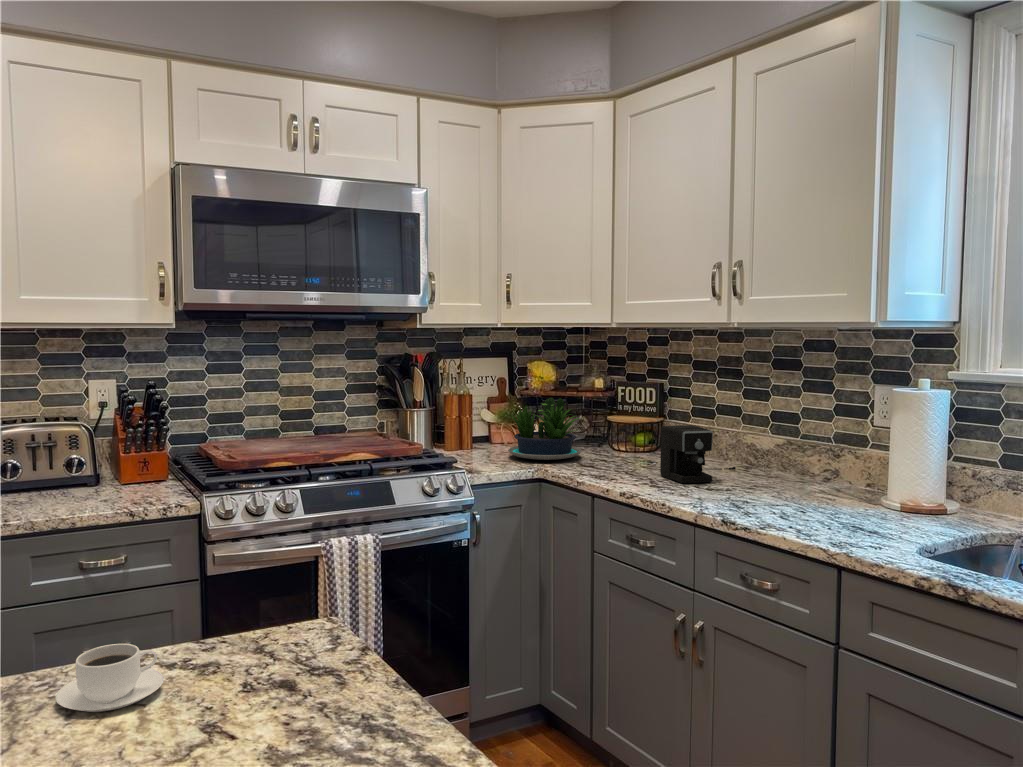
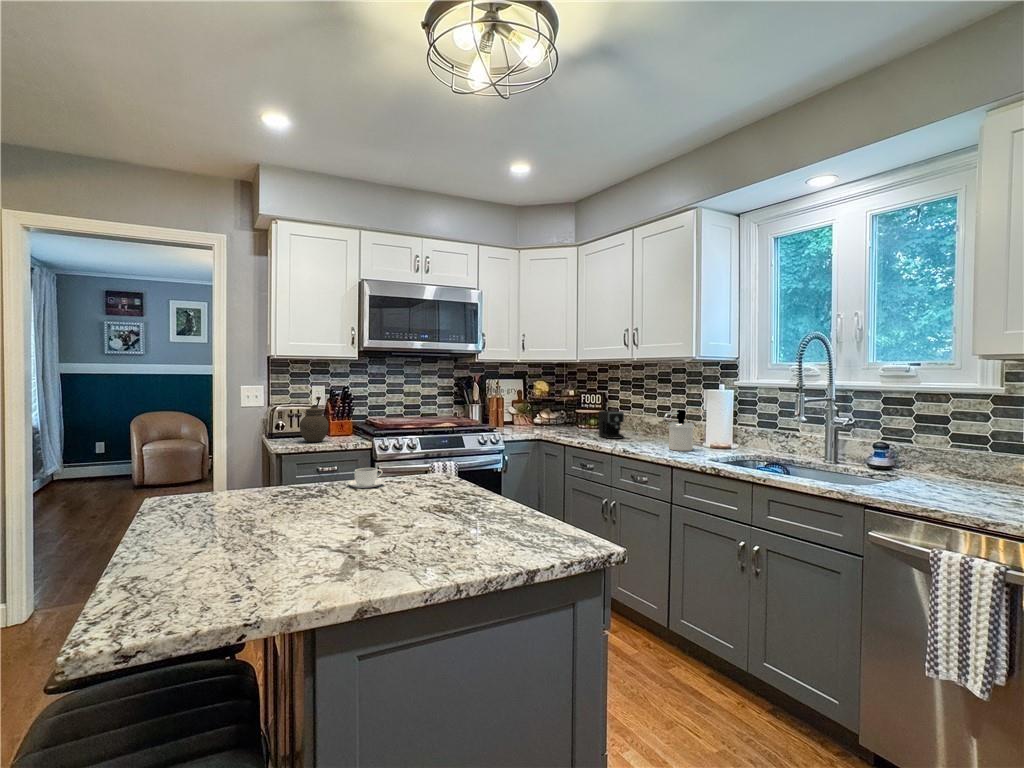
potted plant: present [508,398,581,460] -> none [522,398,564,430]
jar: none [43,427,107,506] -> present [300,405,329,442]
soap dispenser: none [810,434,871,521] -> present [663,410,694,451]

